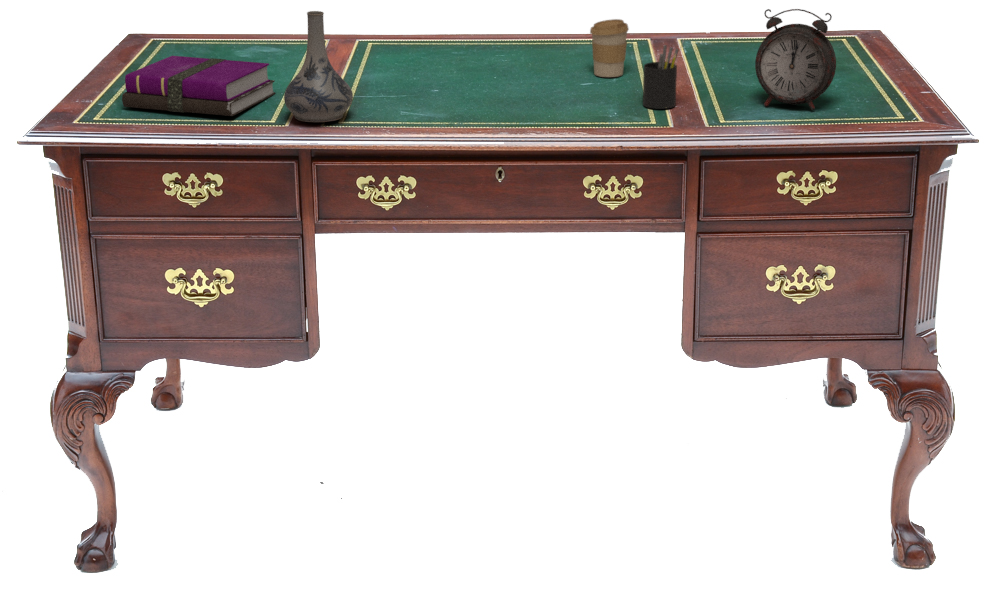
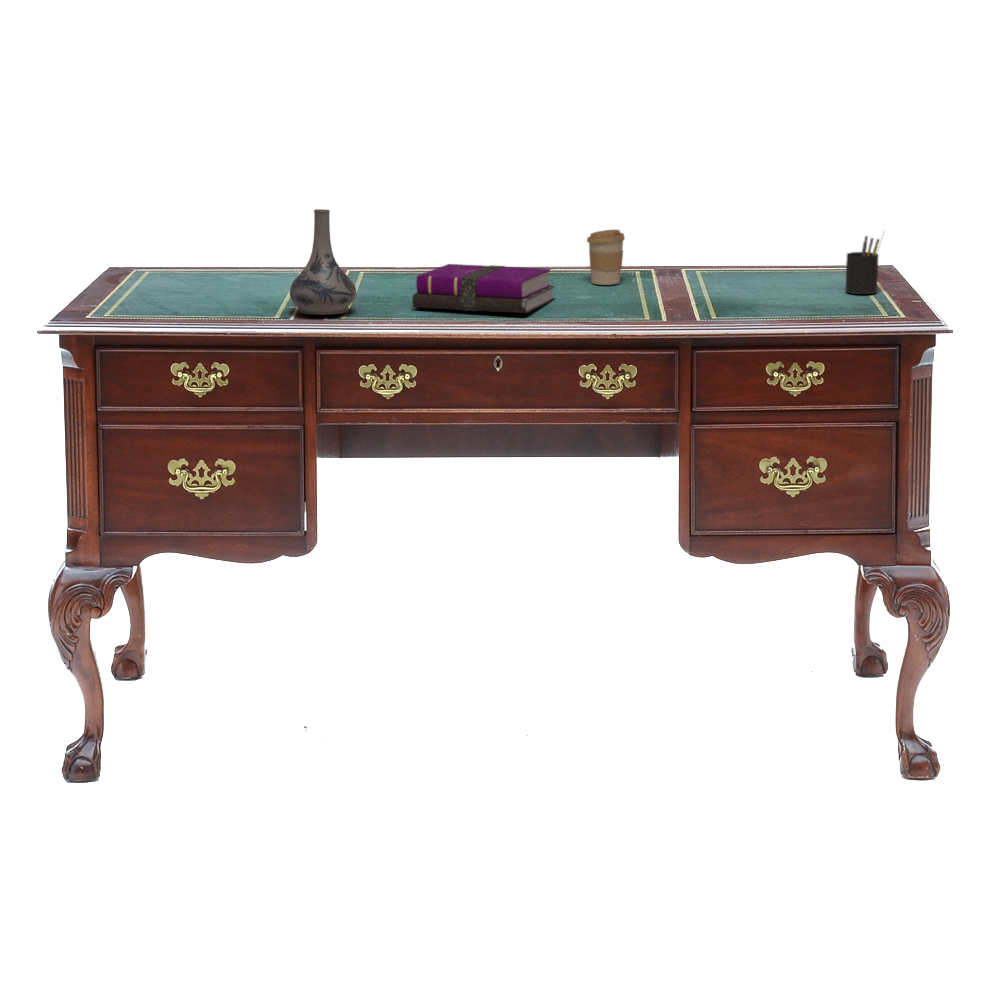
alarm clock: present [755,9,836,110] -> none [746,211,824,308]
pen holder: present [643,45,679,109] -> present [845,236,879,294]
notebook: present [122,56,275,116] -> present [412,264,555,313]

